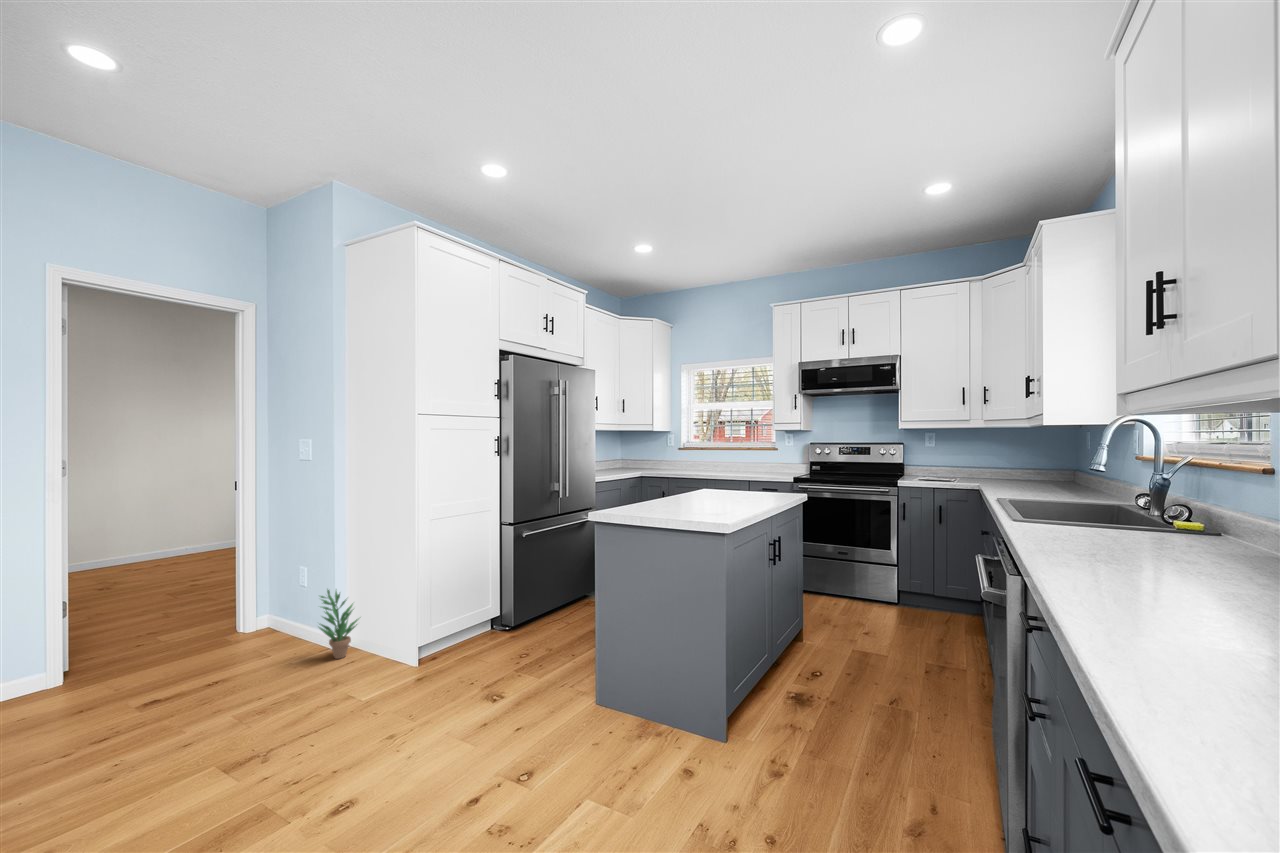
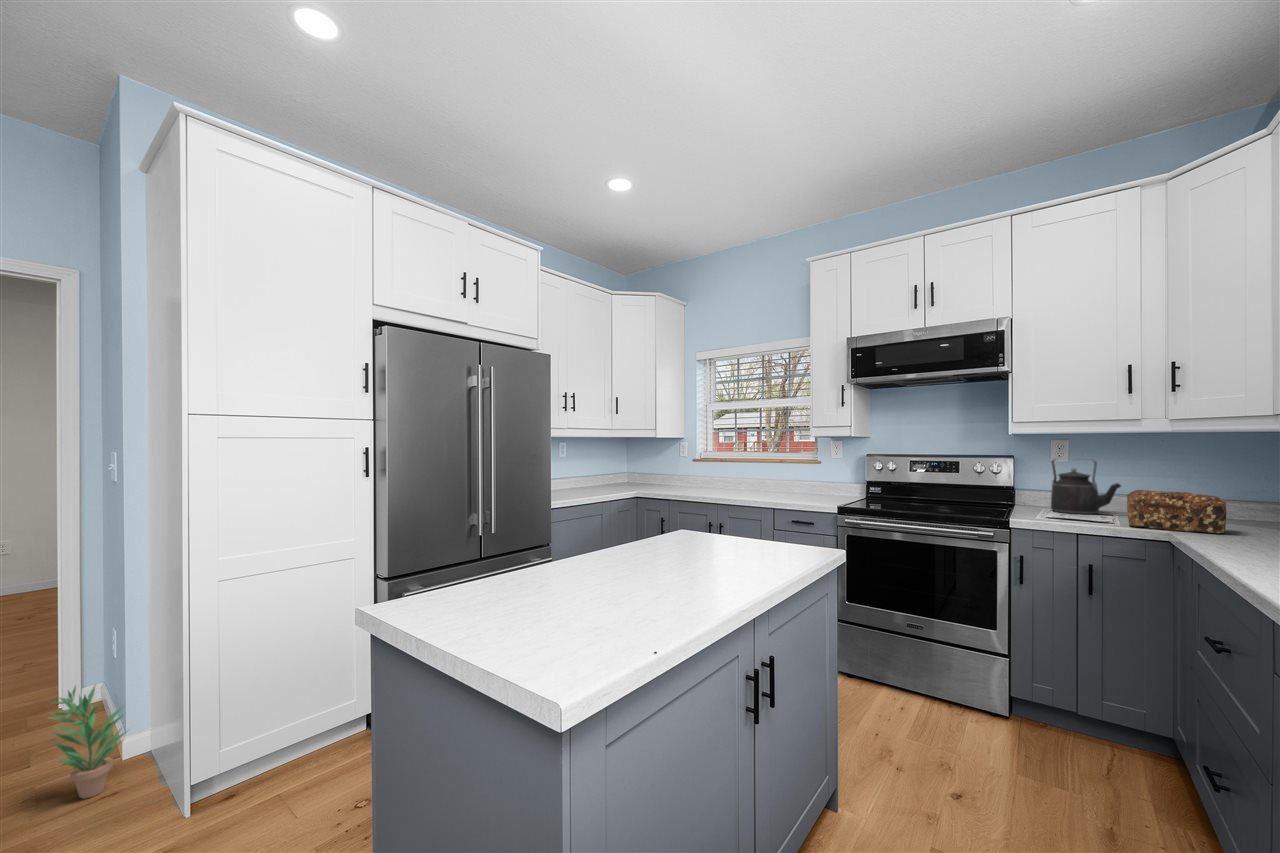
kettle: none [925,445,963,479] -> present [1051,458,1121,514]
bread loaf: none [961,462,1010,485] -> present [1127,490,1226,533]

